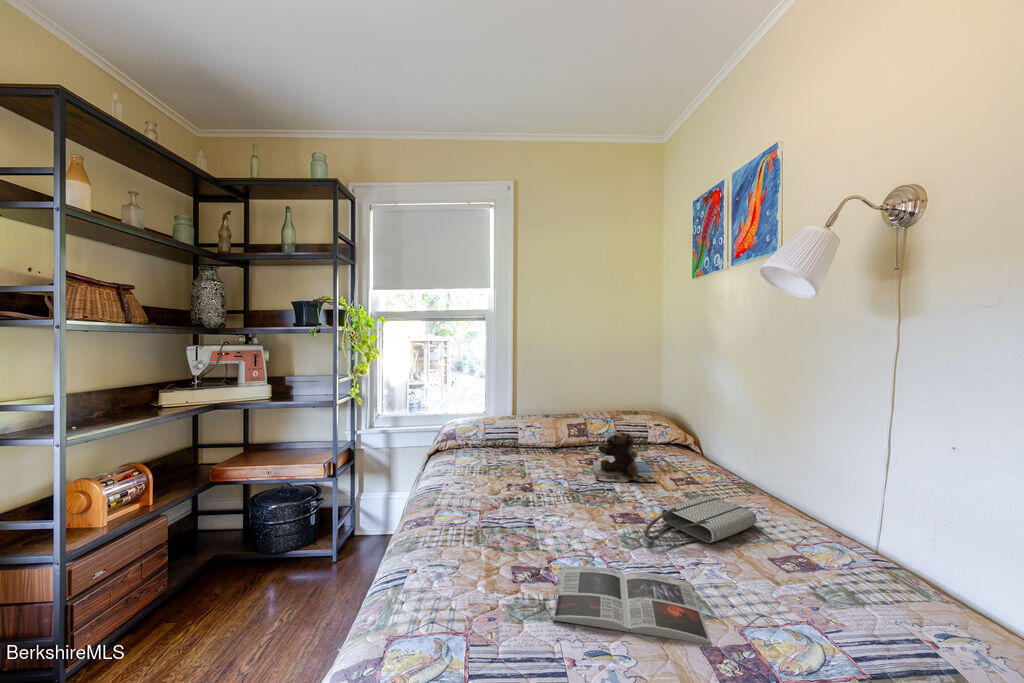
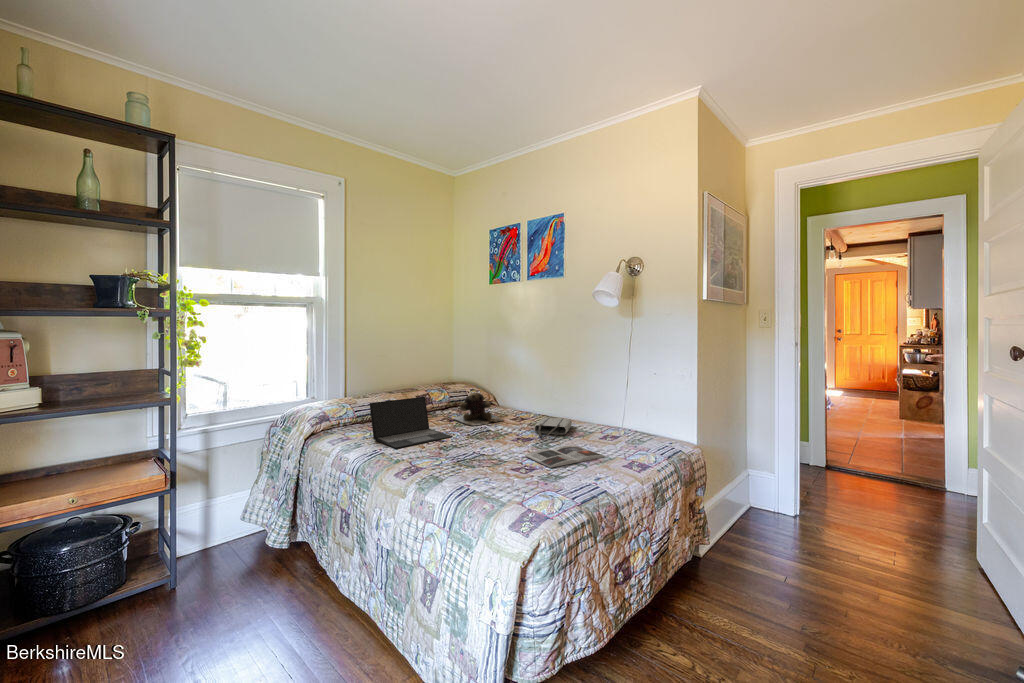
laptop: none [458,428,544,493] -> present [370,397,453,449]

